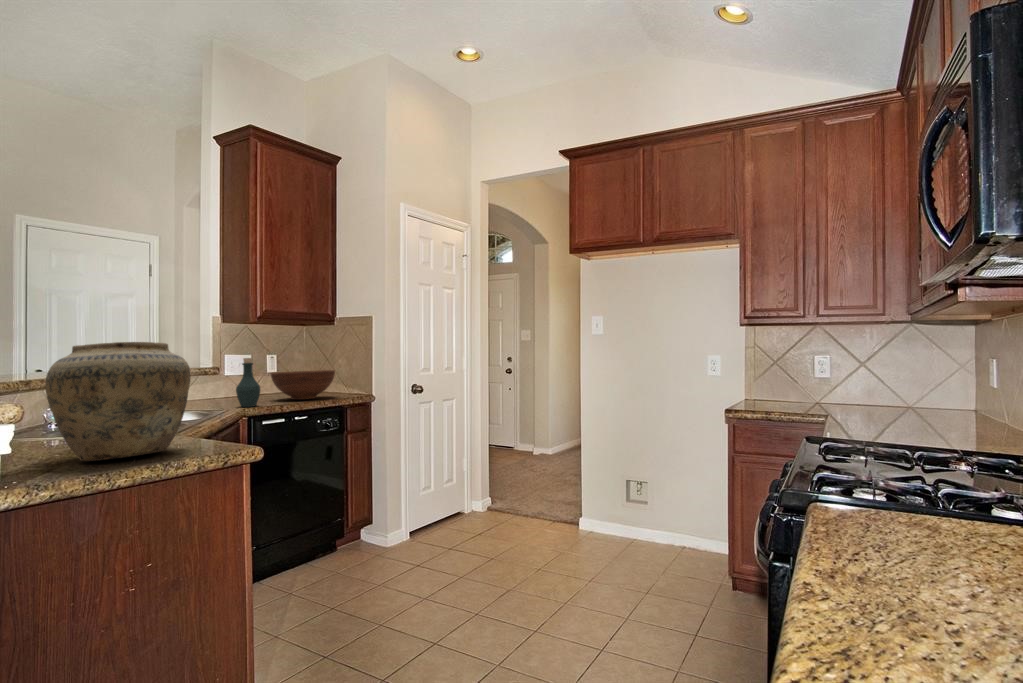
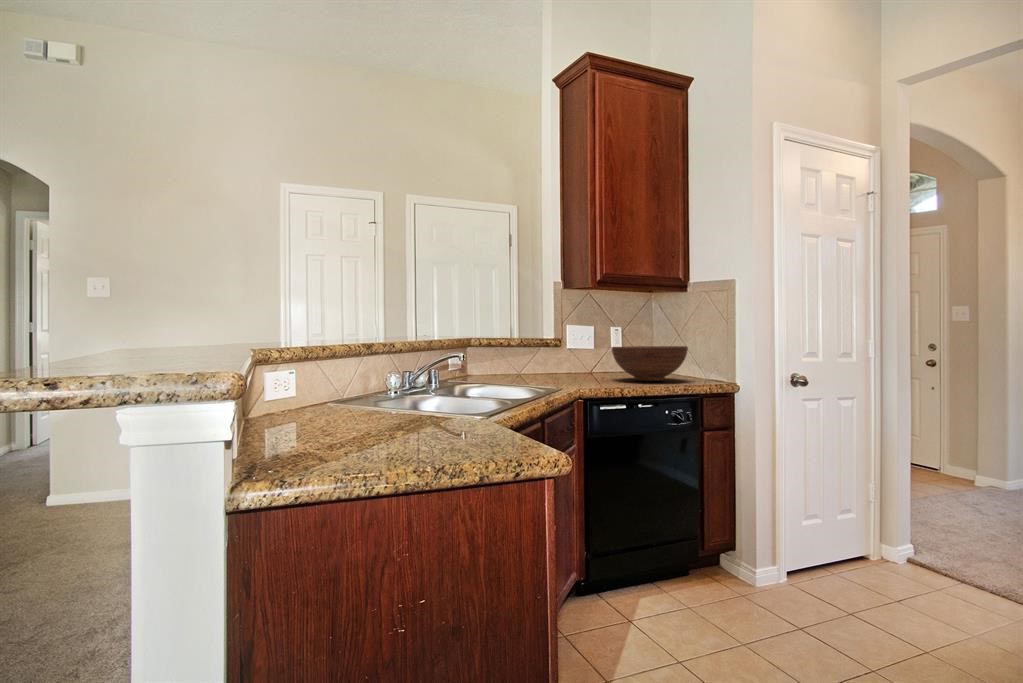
vase: present [46,342,191,461] -> none [330,293,485,449]
bottle: present [236,358,260,407] -> none [572,328,598,386]

